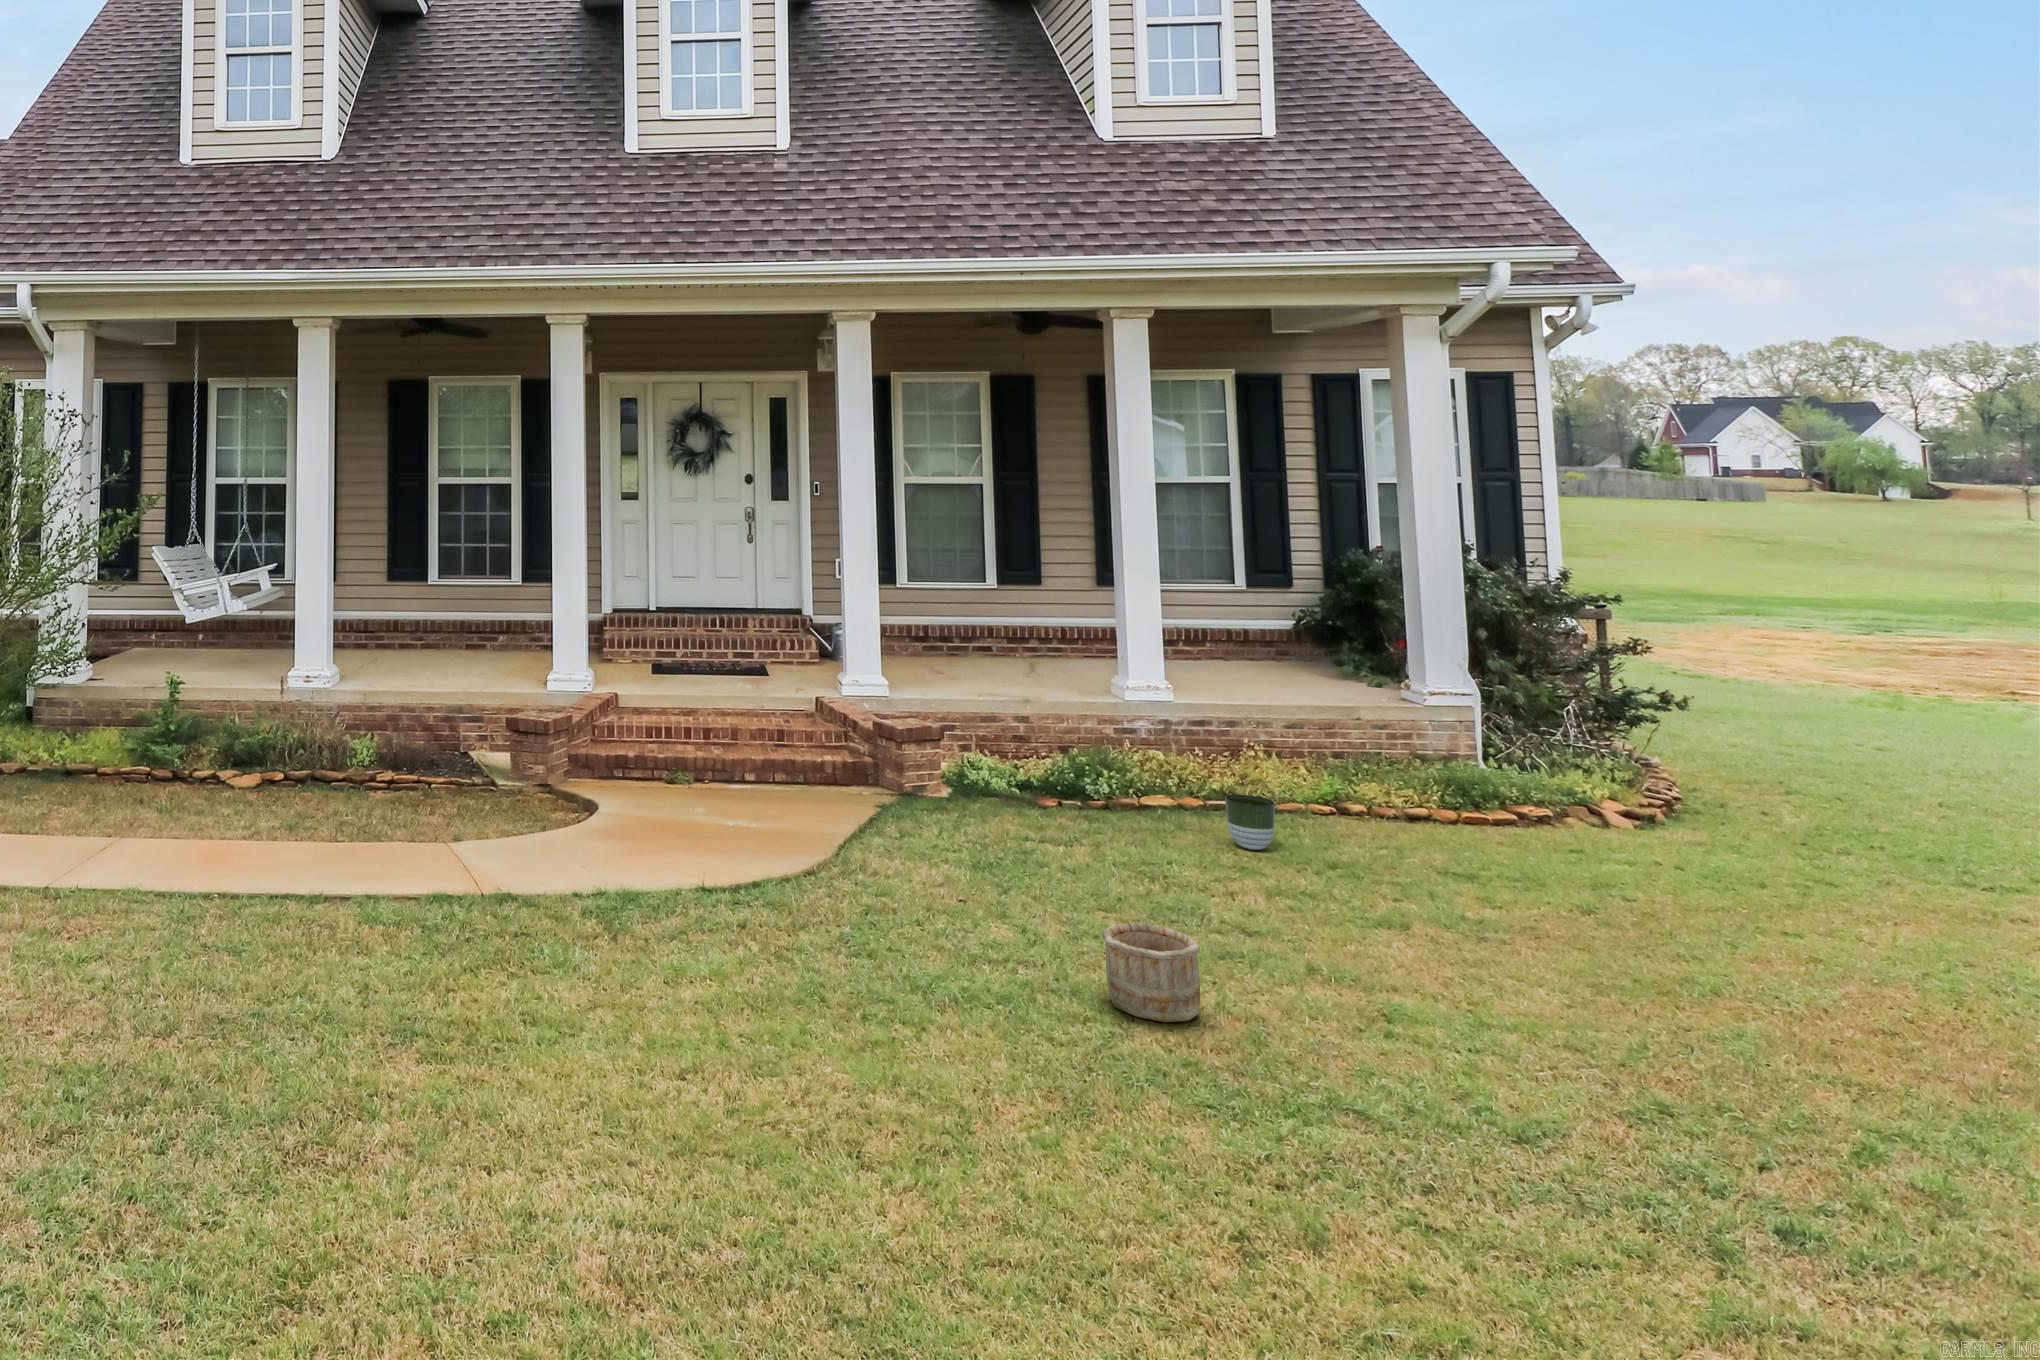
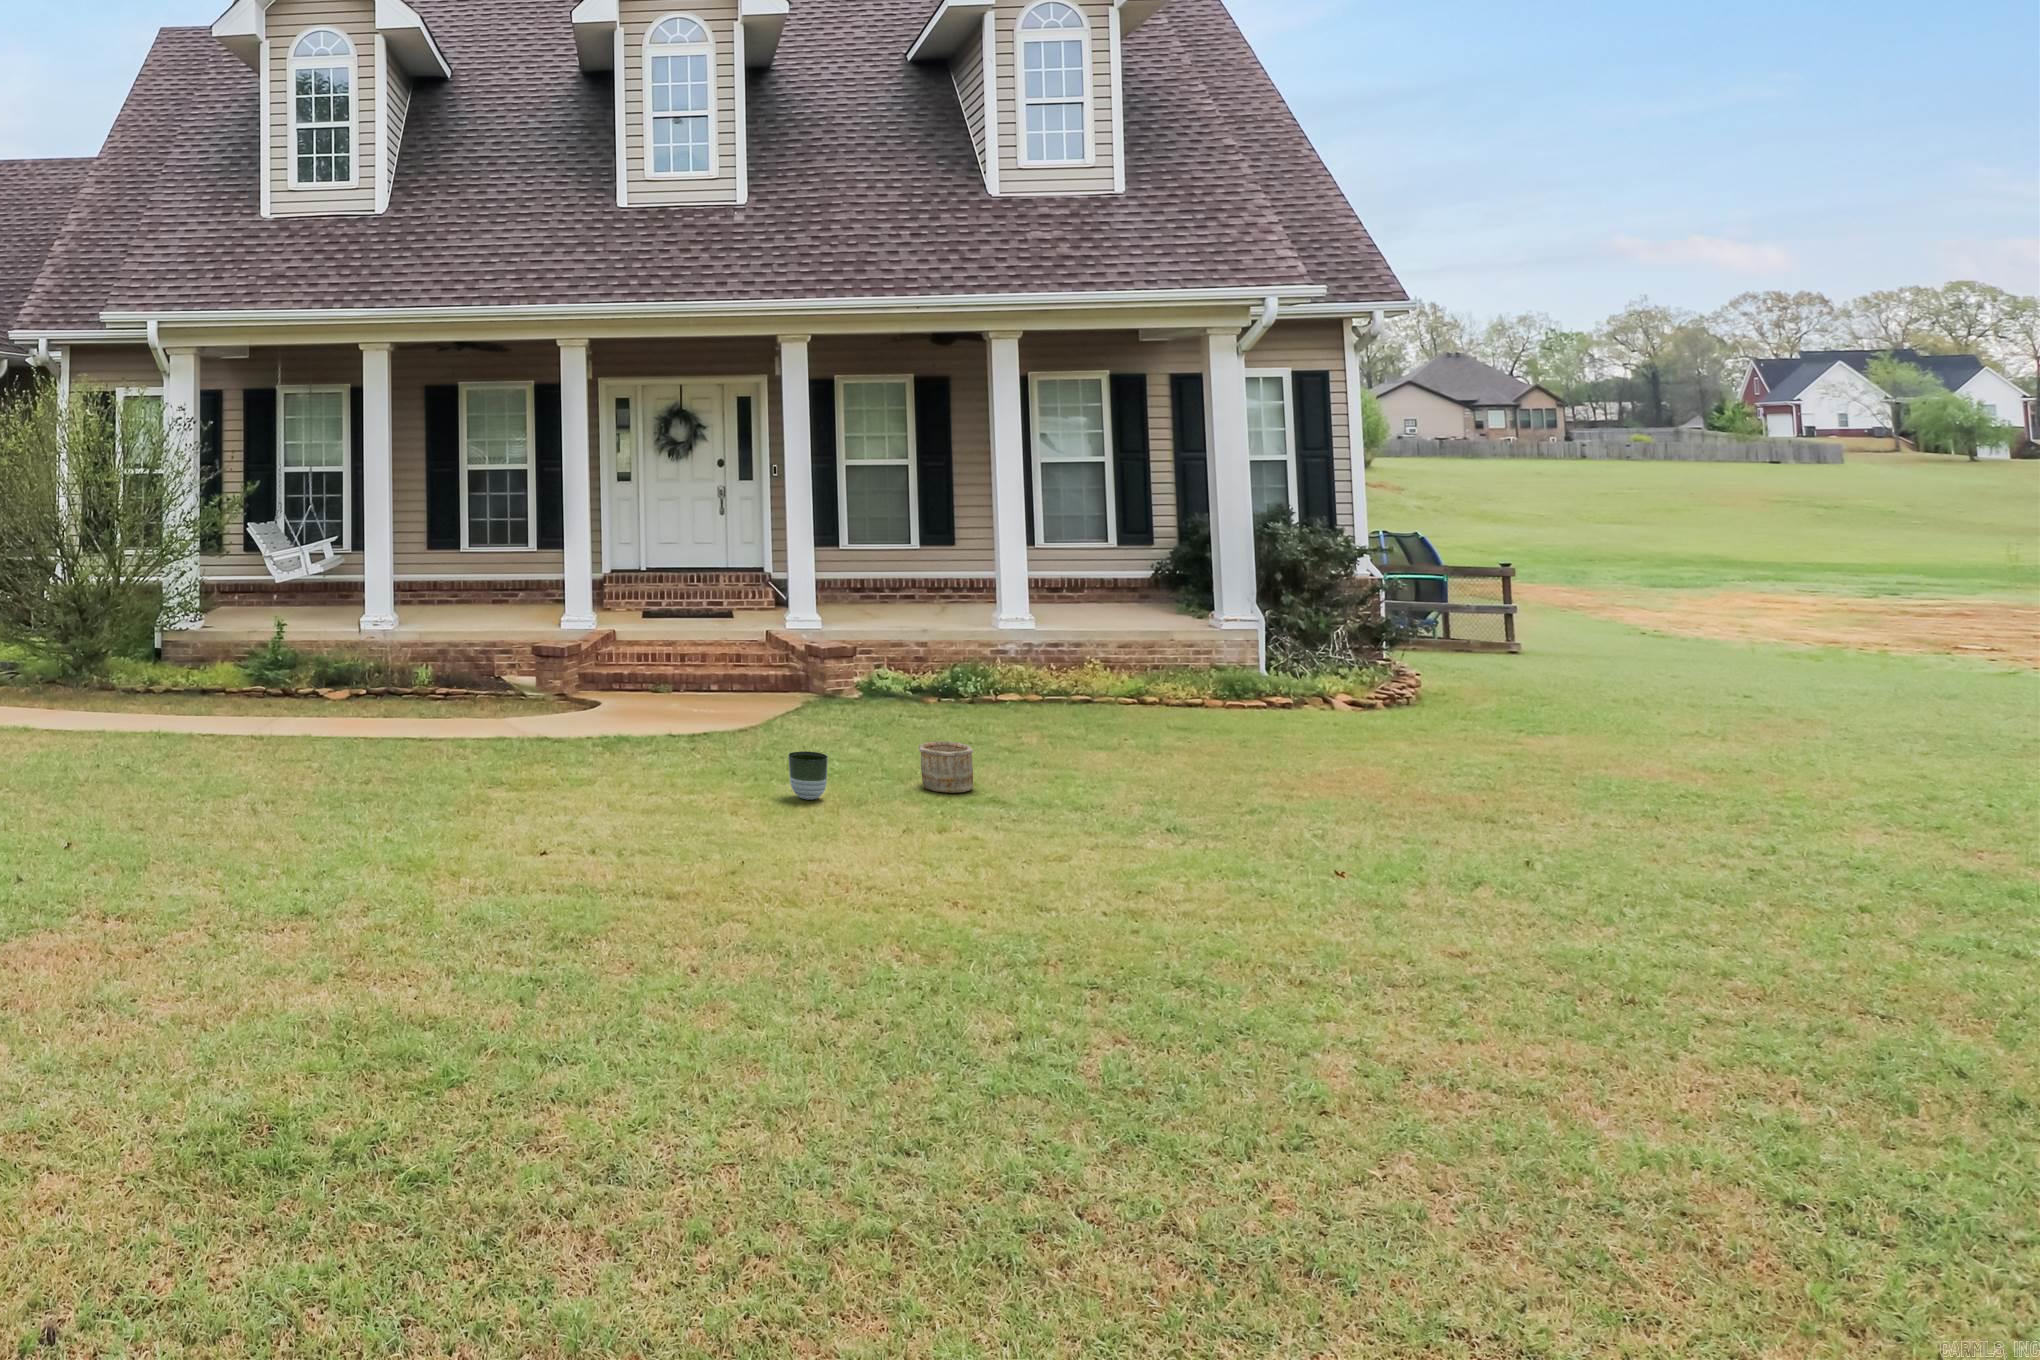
planter: present [1225,795,1275,850] -> present [789,751,828,800]

